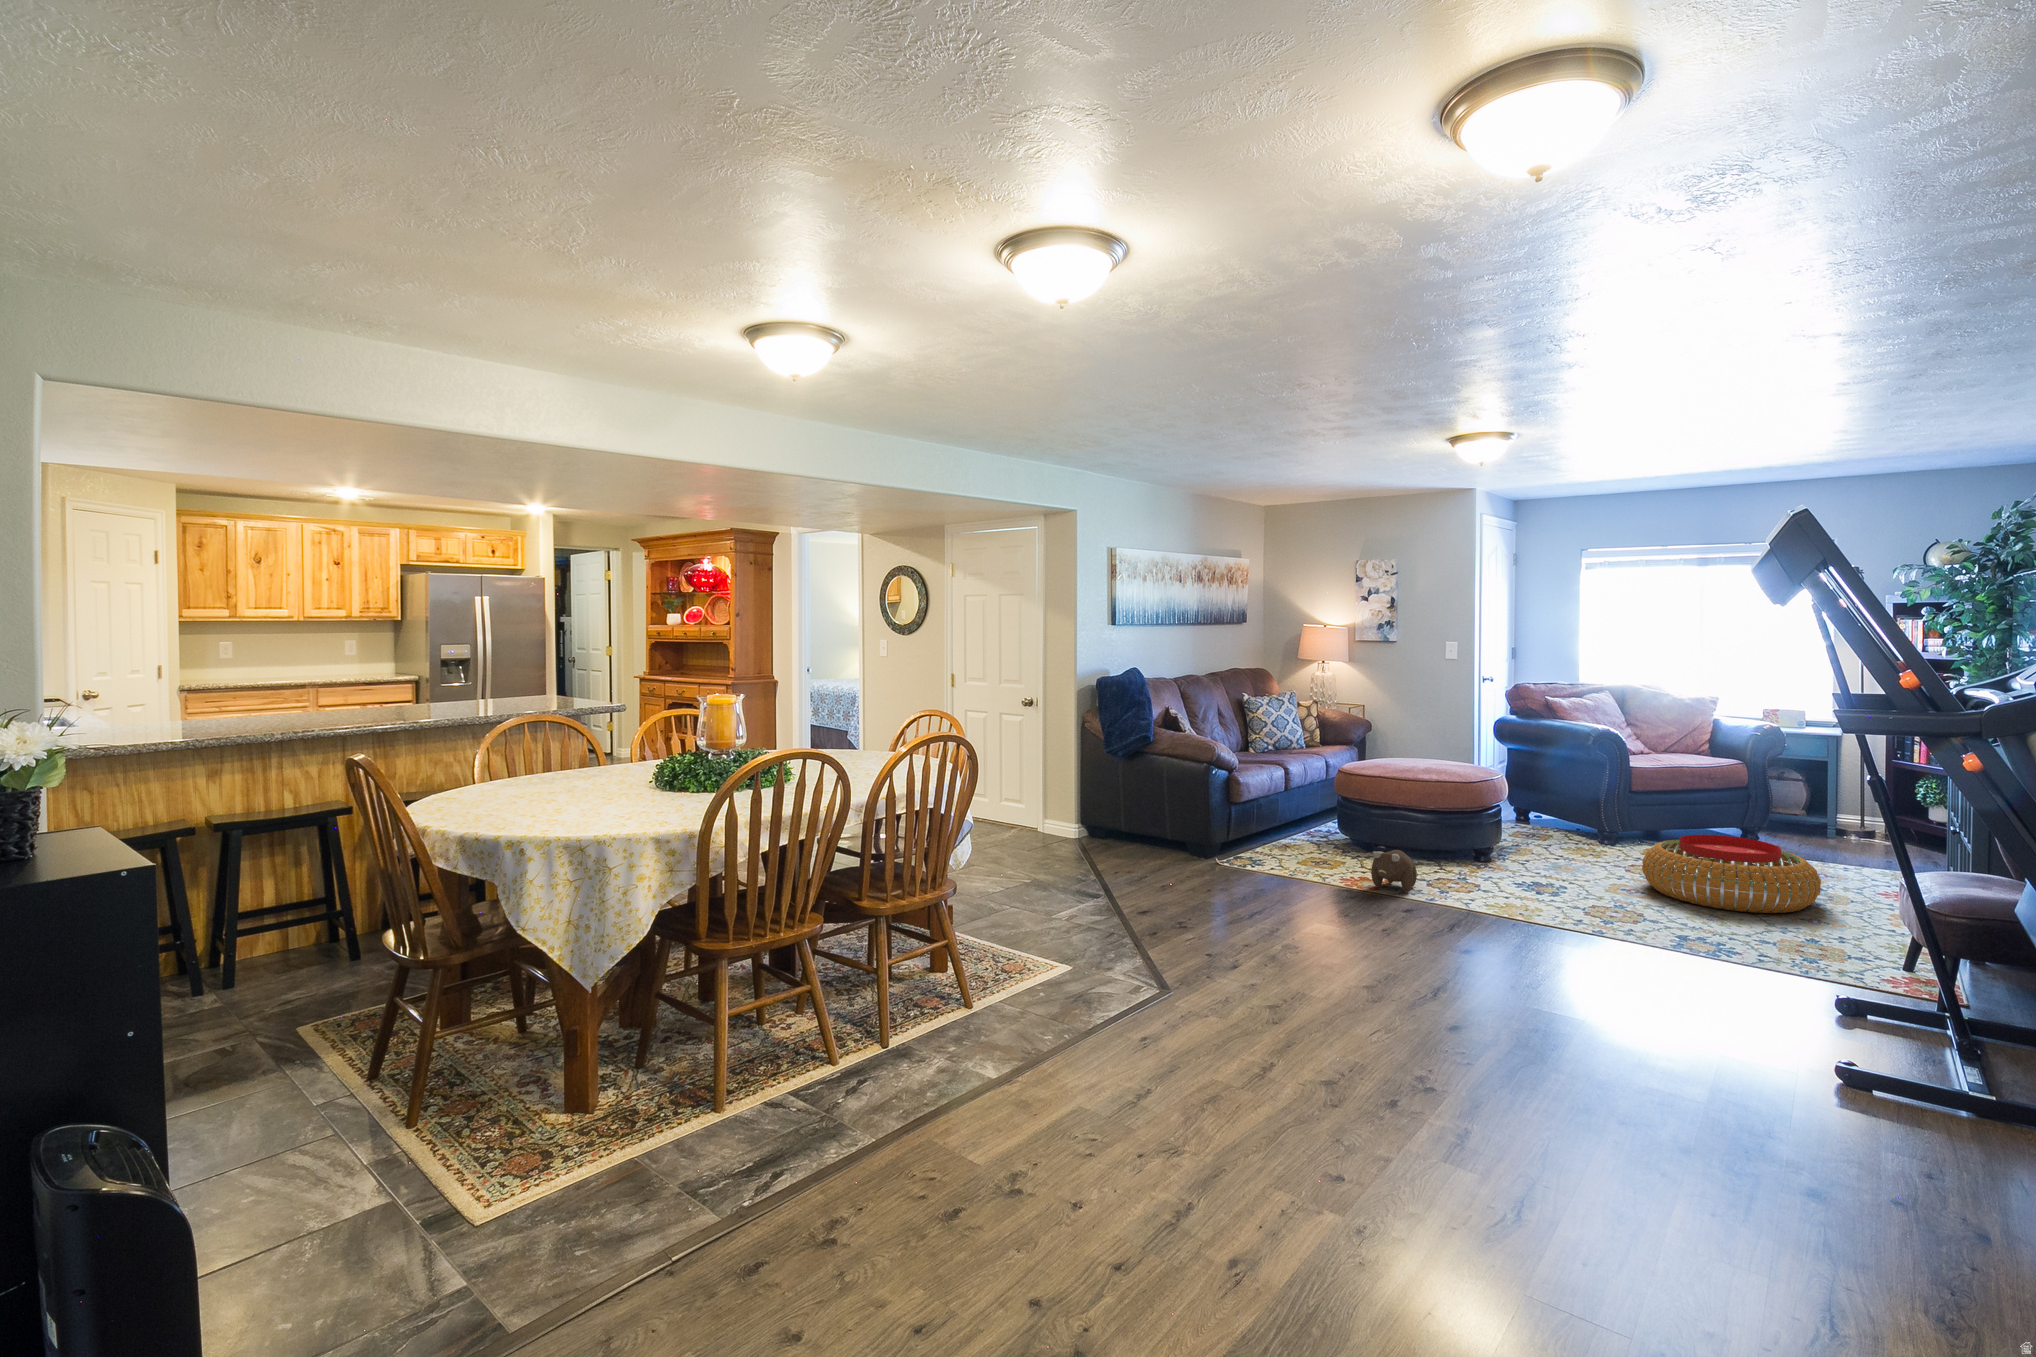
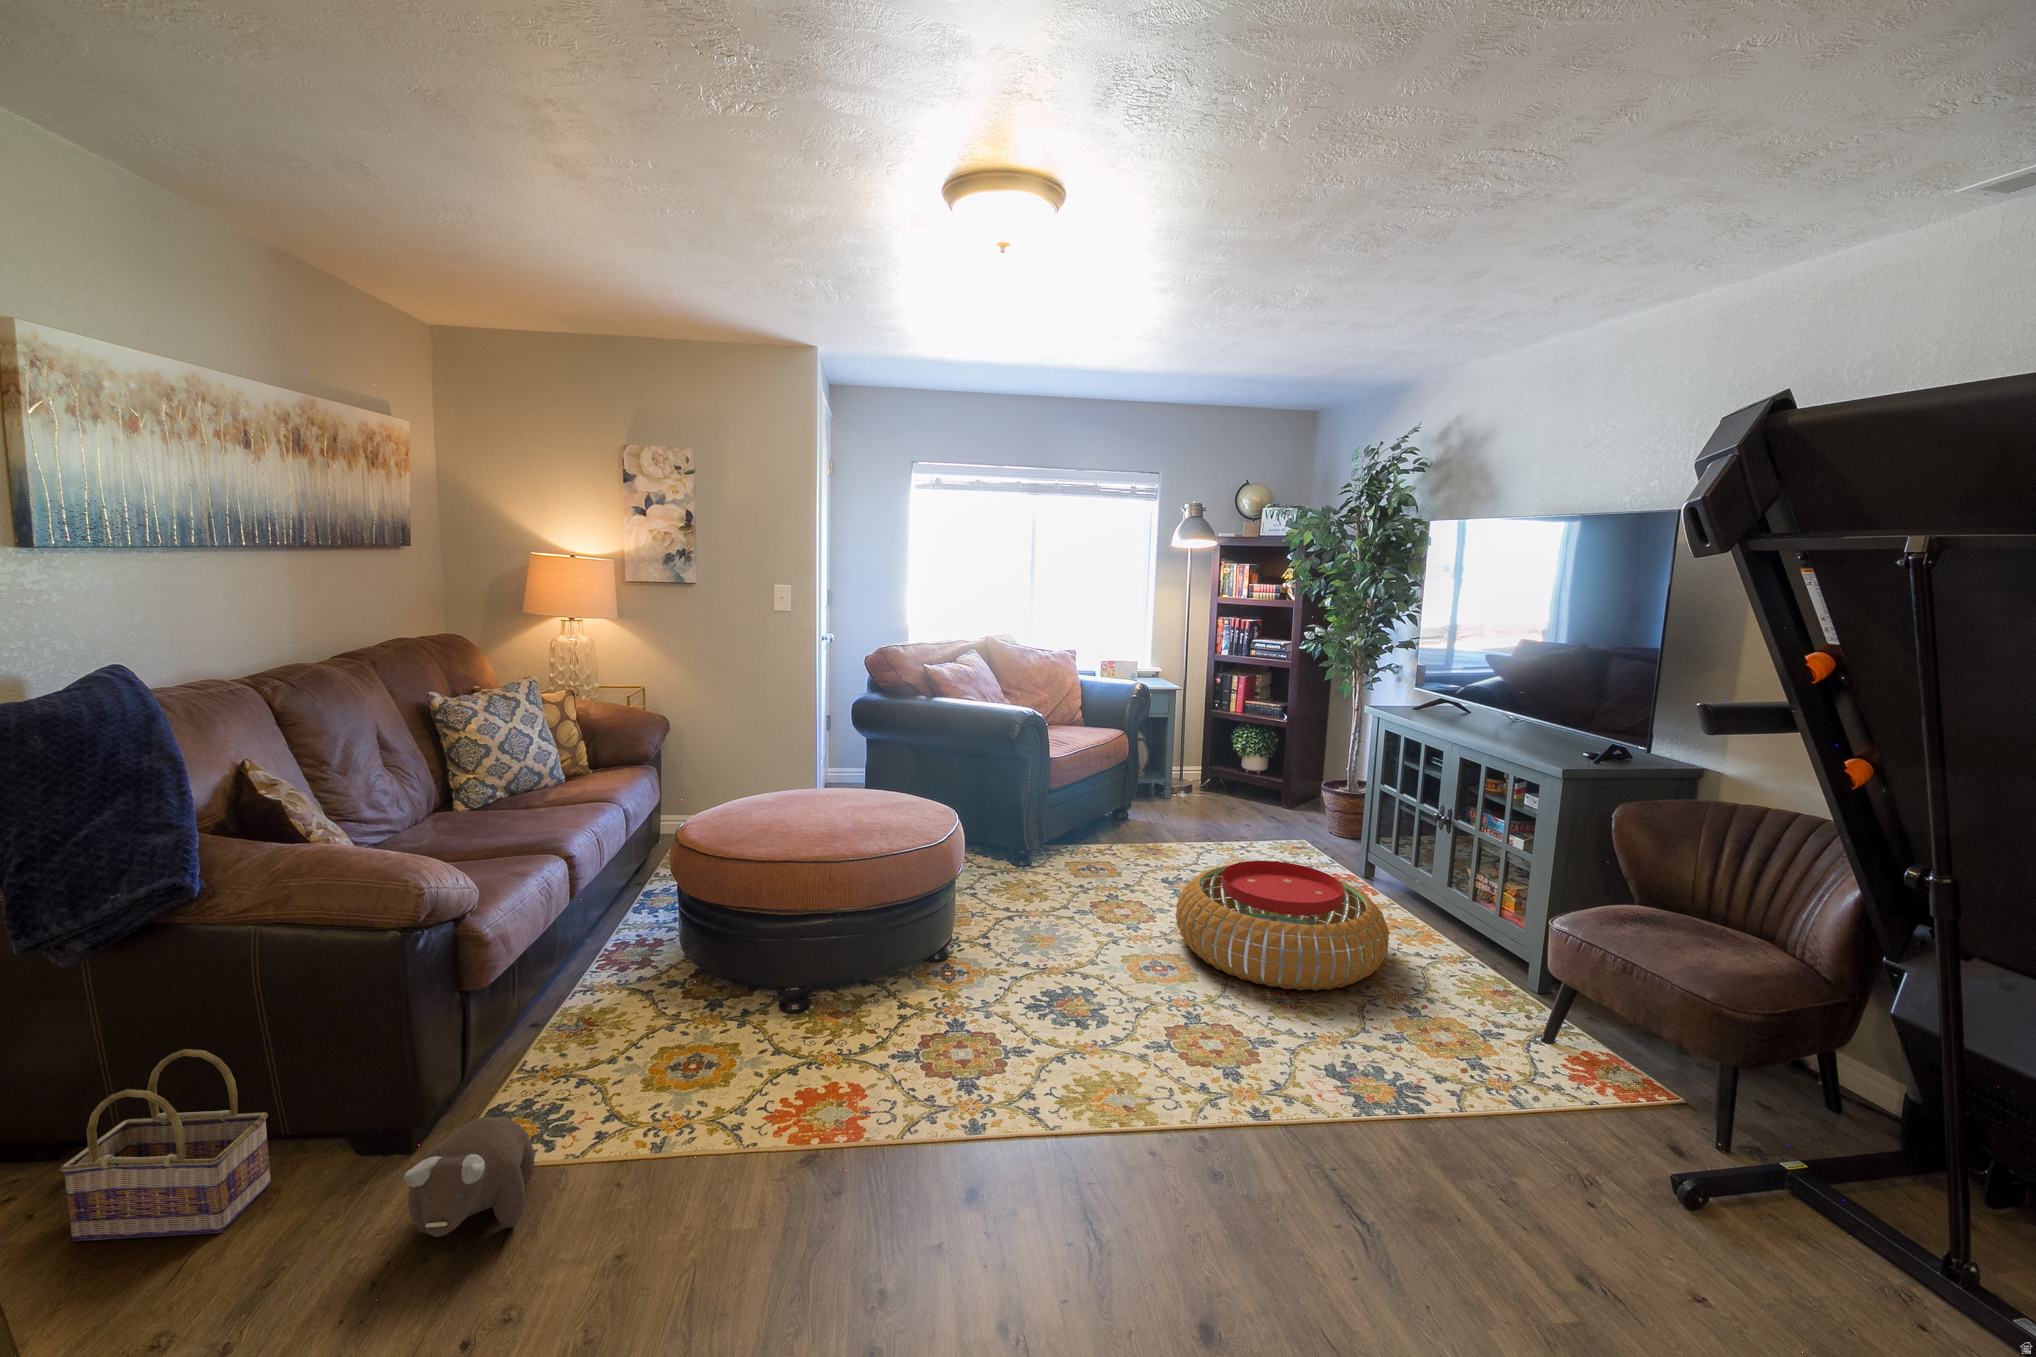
basket: none [1118,792,1168,849] -> present [60,1049,271,1241]
plush toy: present [1371,850,1417,892] -> present [404,1116,534,1237]

